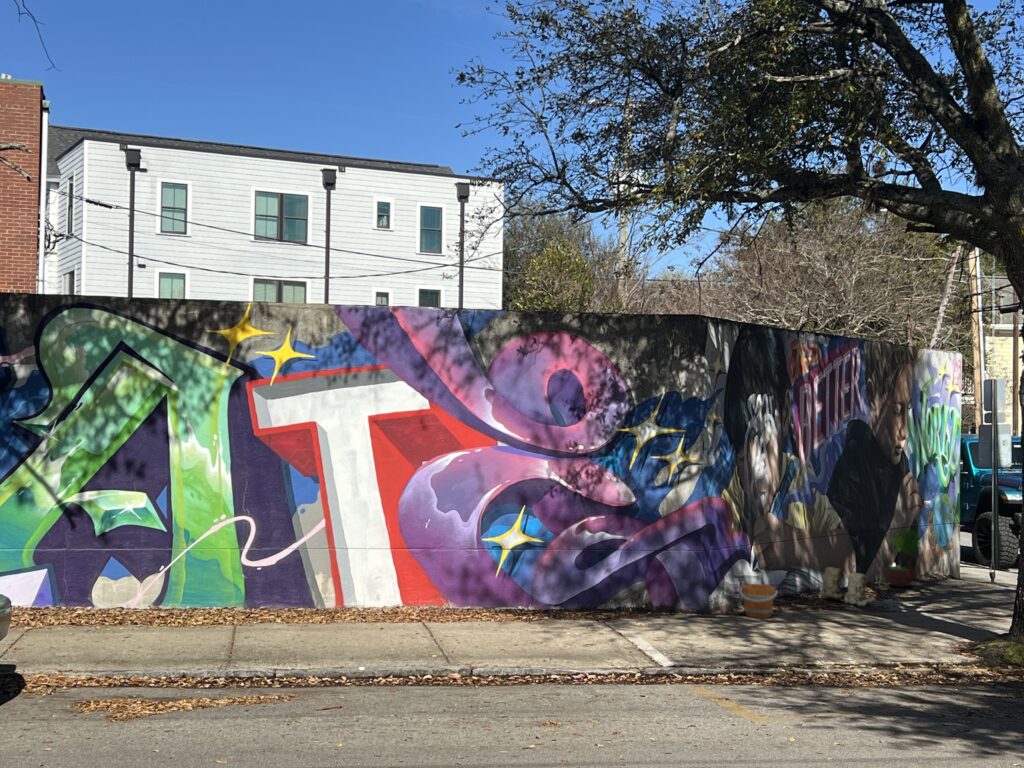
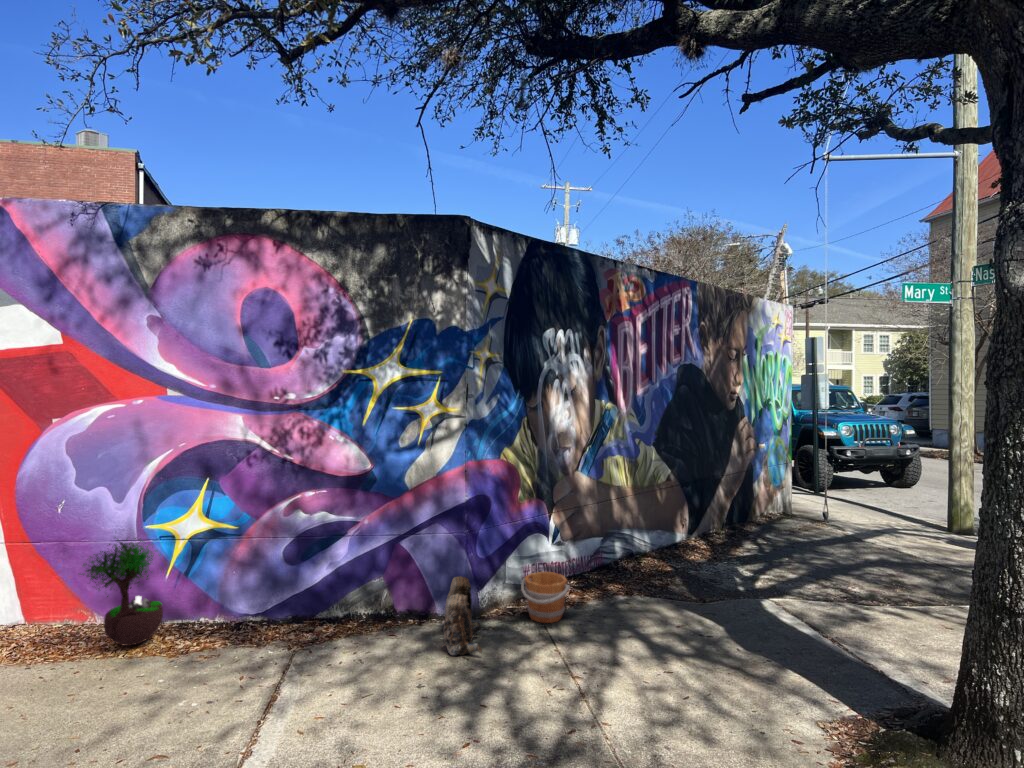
potted tree: present [885,530,921,587] -> present [84,538,163,646]
backpack: present [820,567,876,606] -> present [444,576,482,655]

